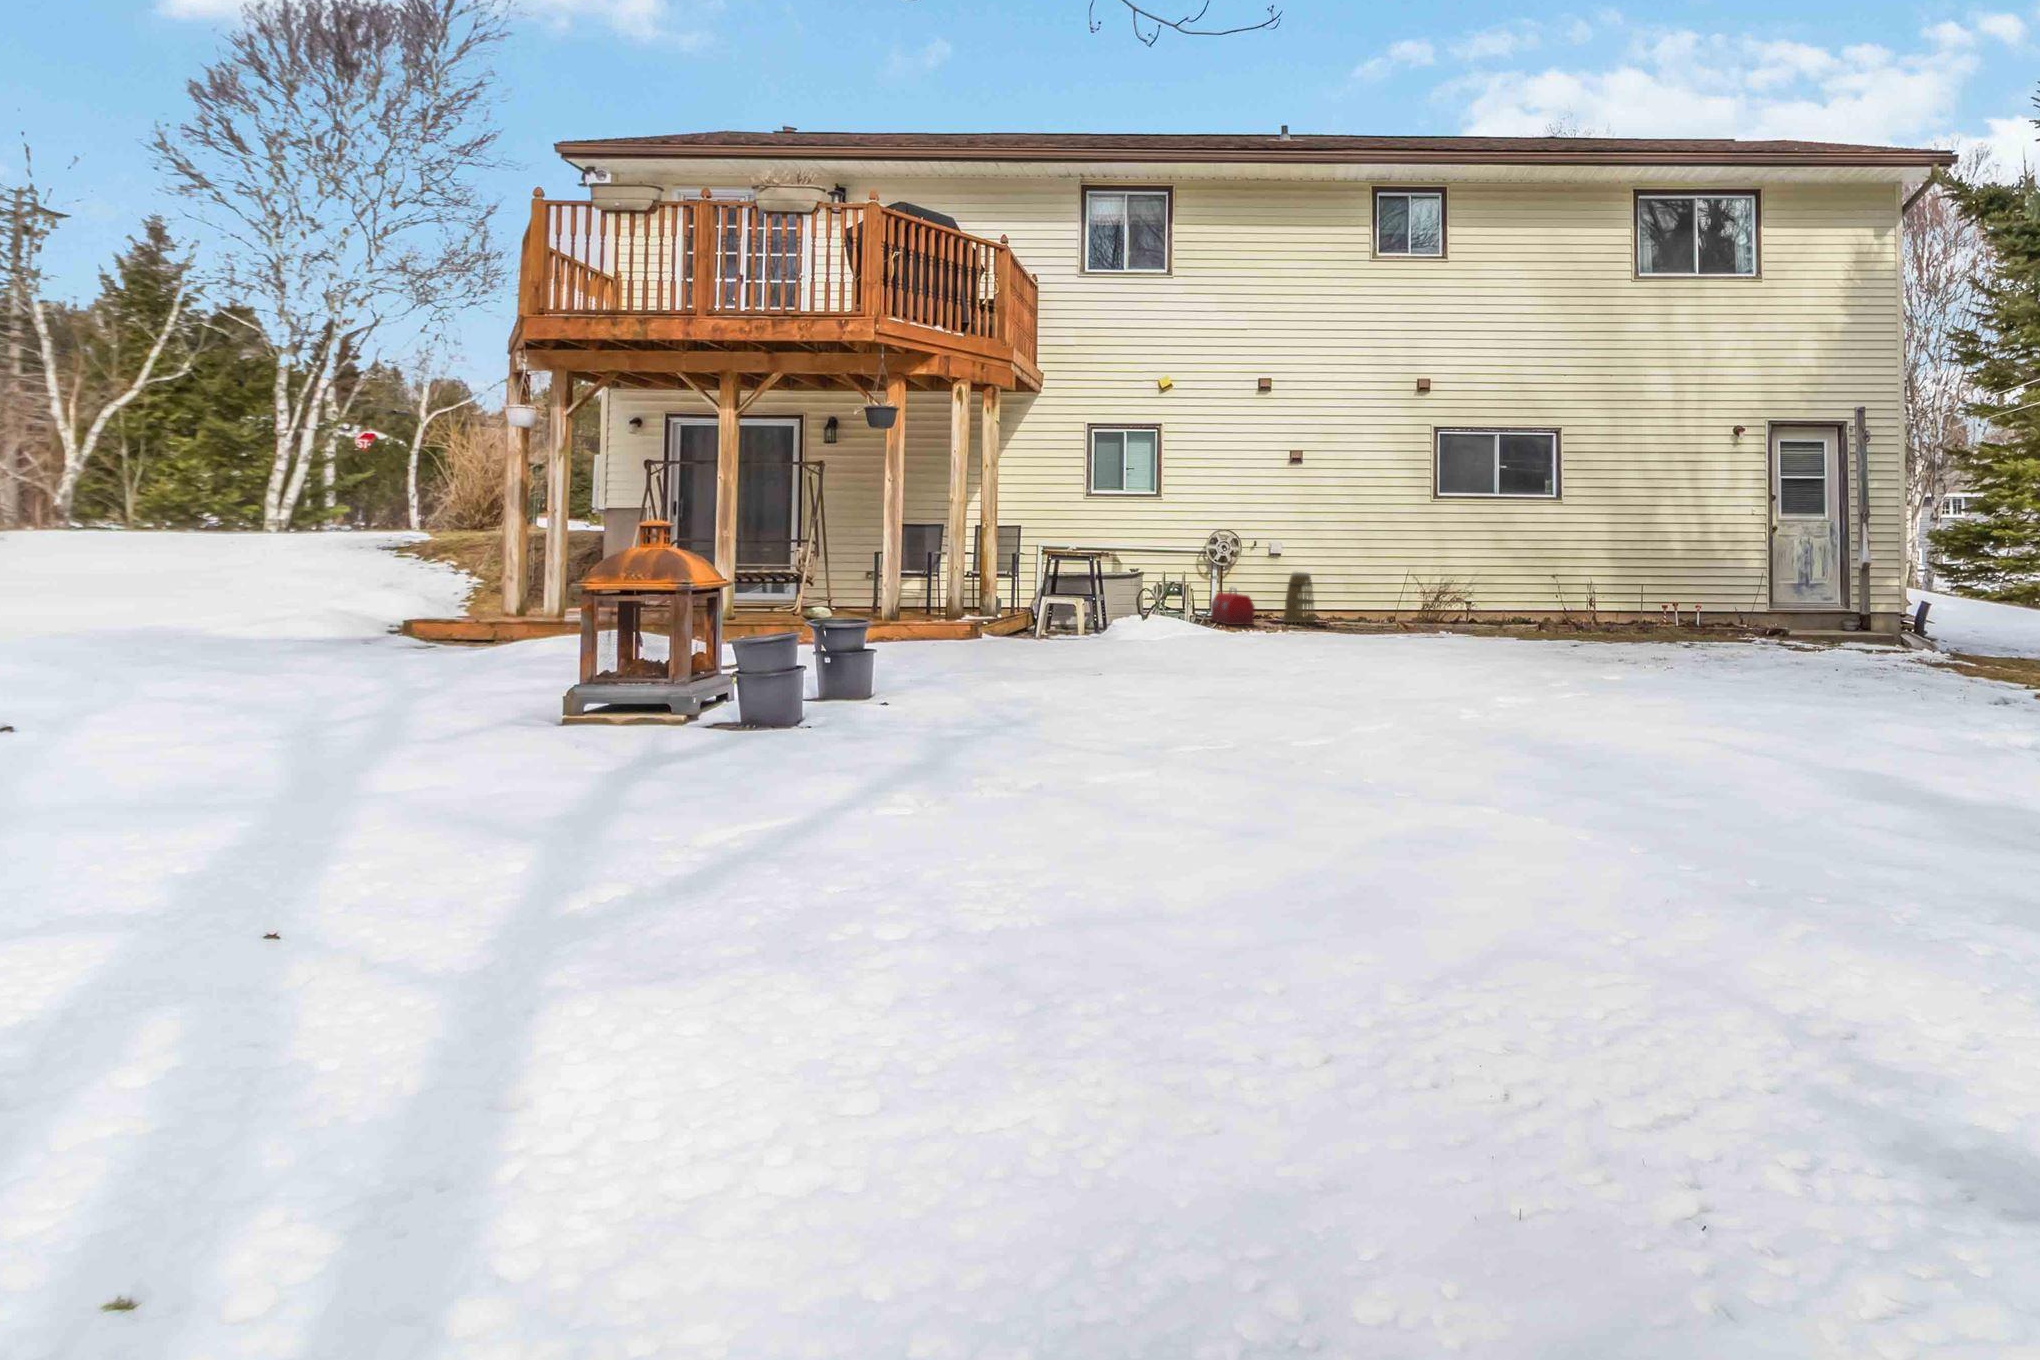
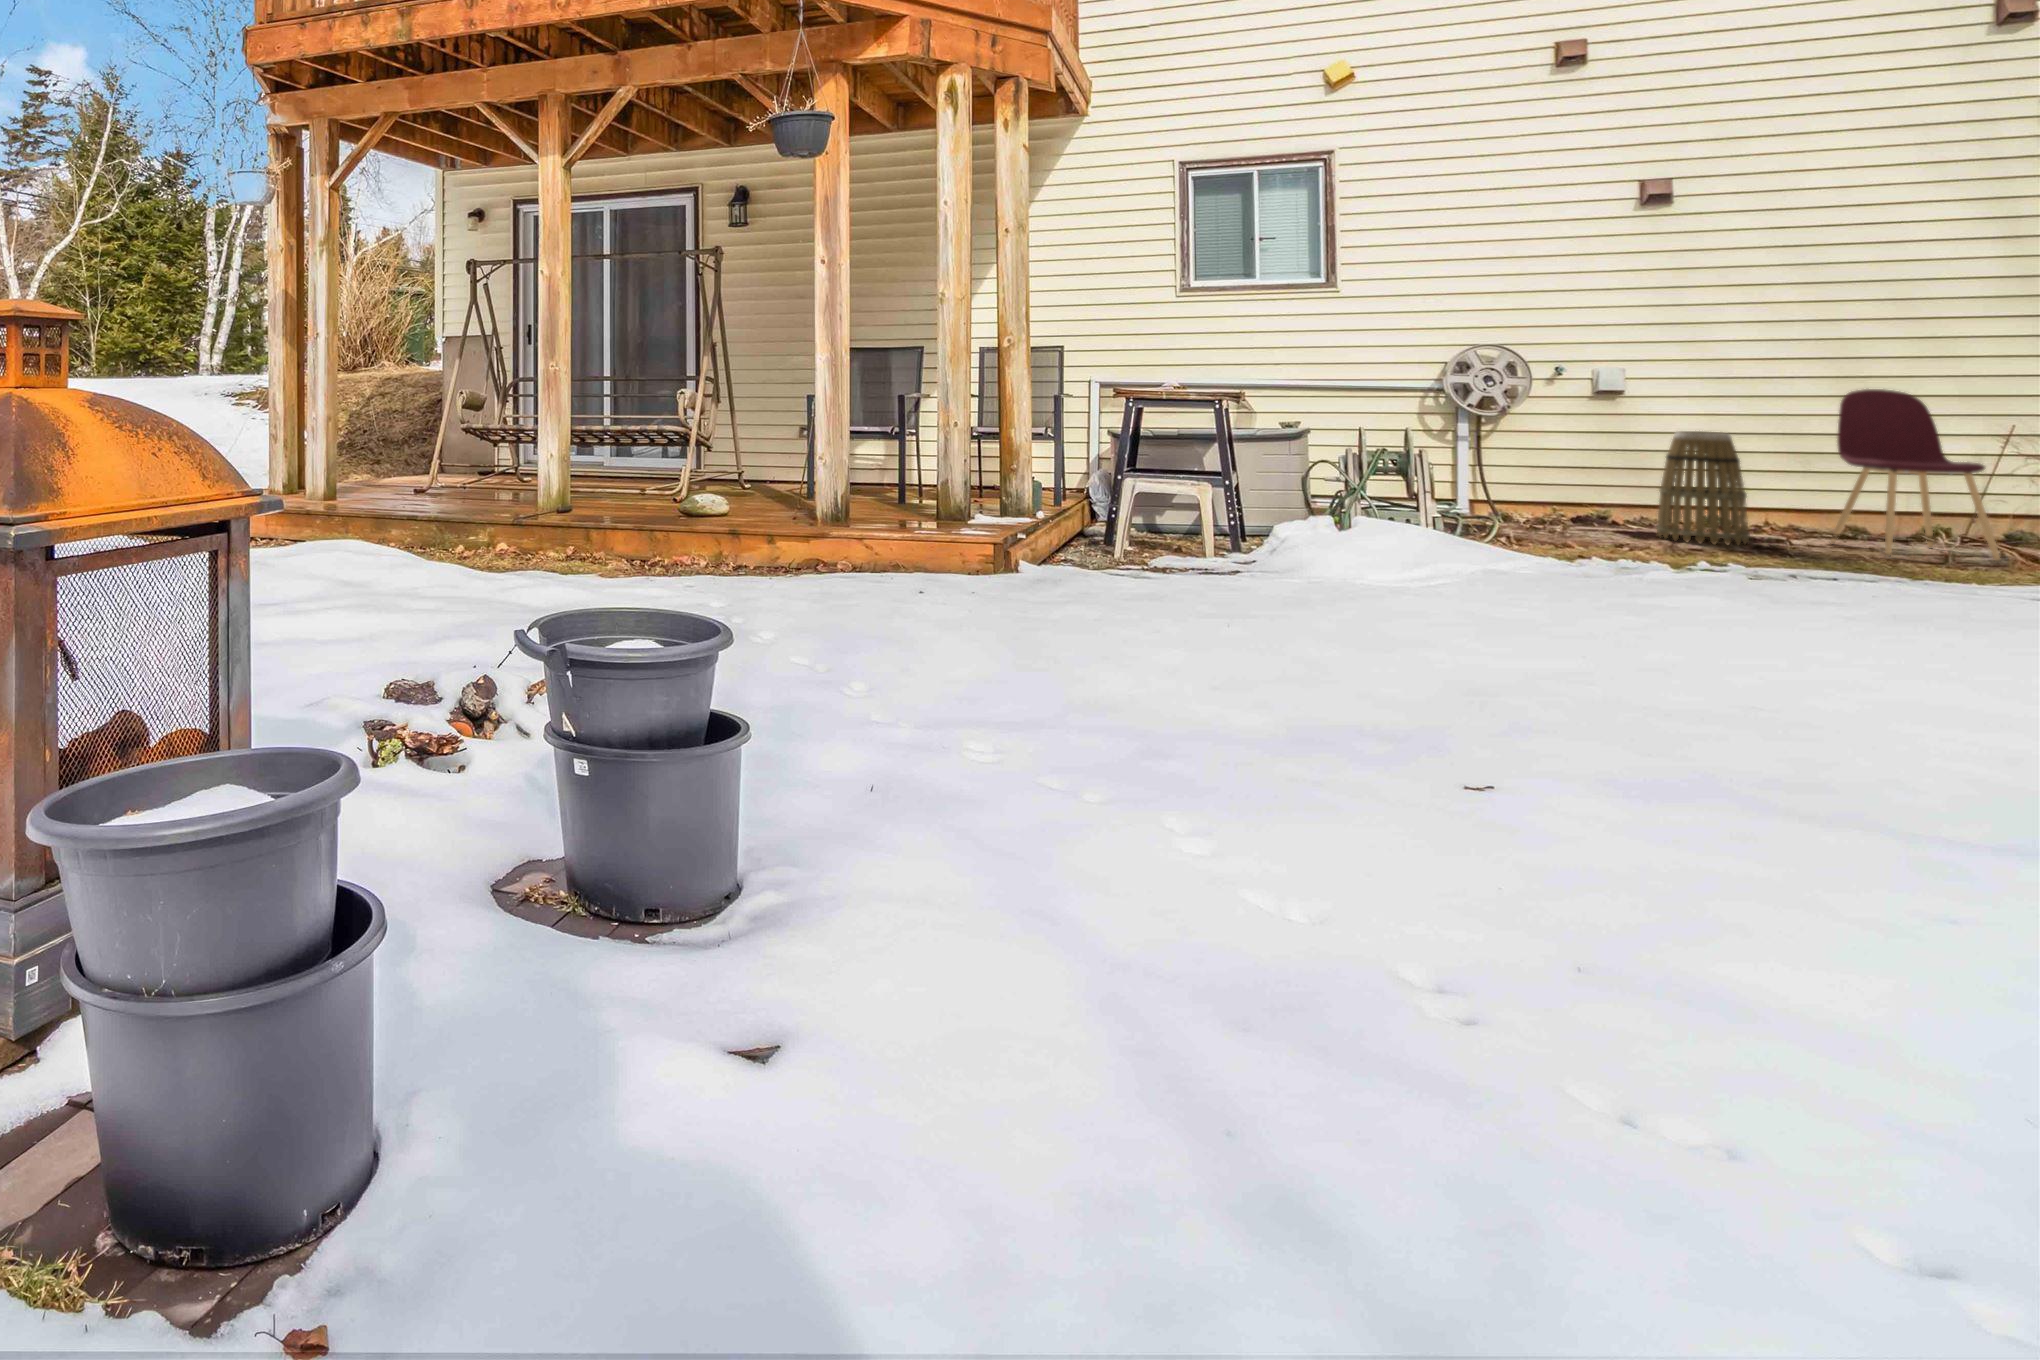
chair: none [1346,553,1391,627] -> present [1830,389,2000,562]
toolbox: present [1211,588,1255,625] -> none [1465,460,1590,540]

